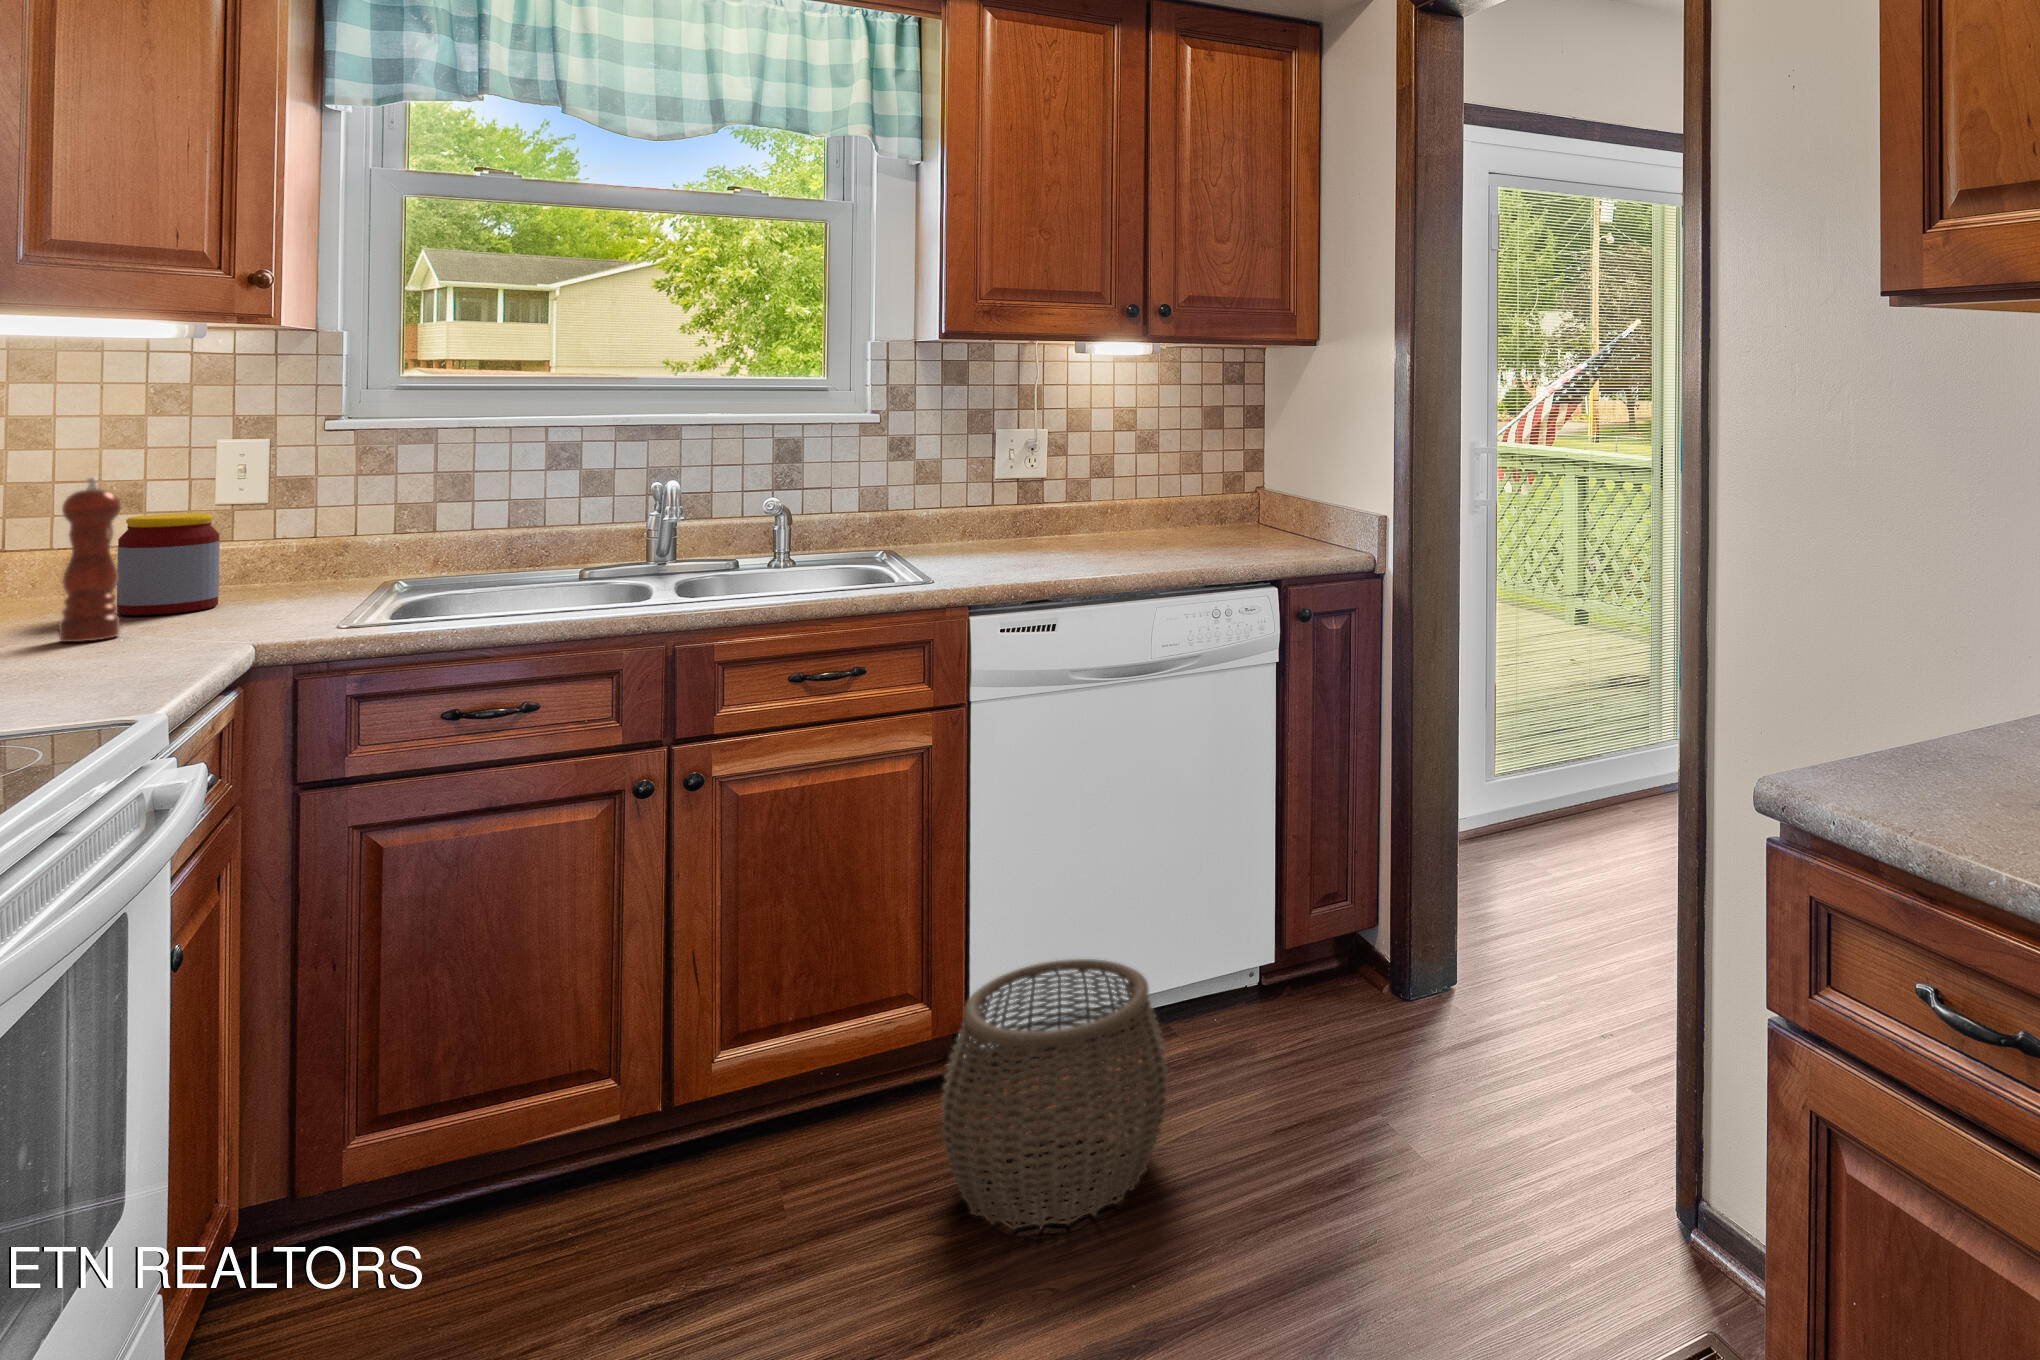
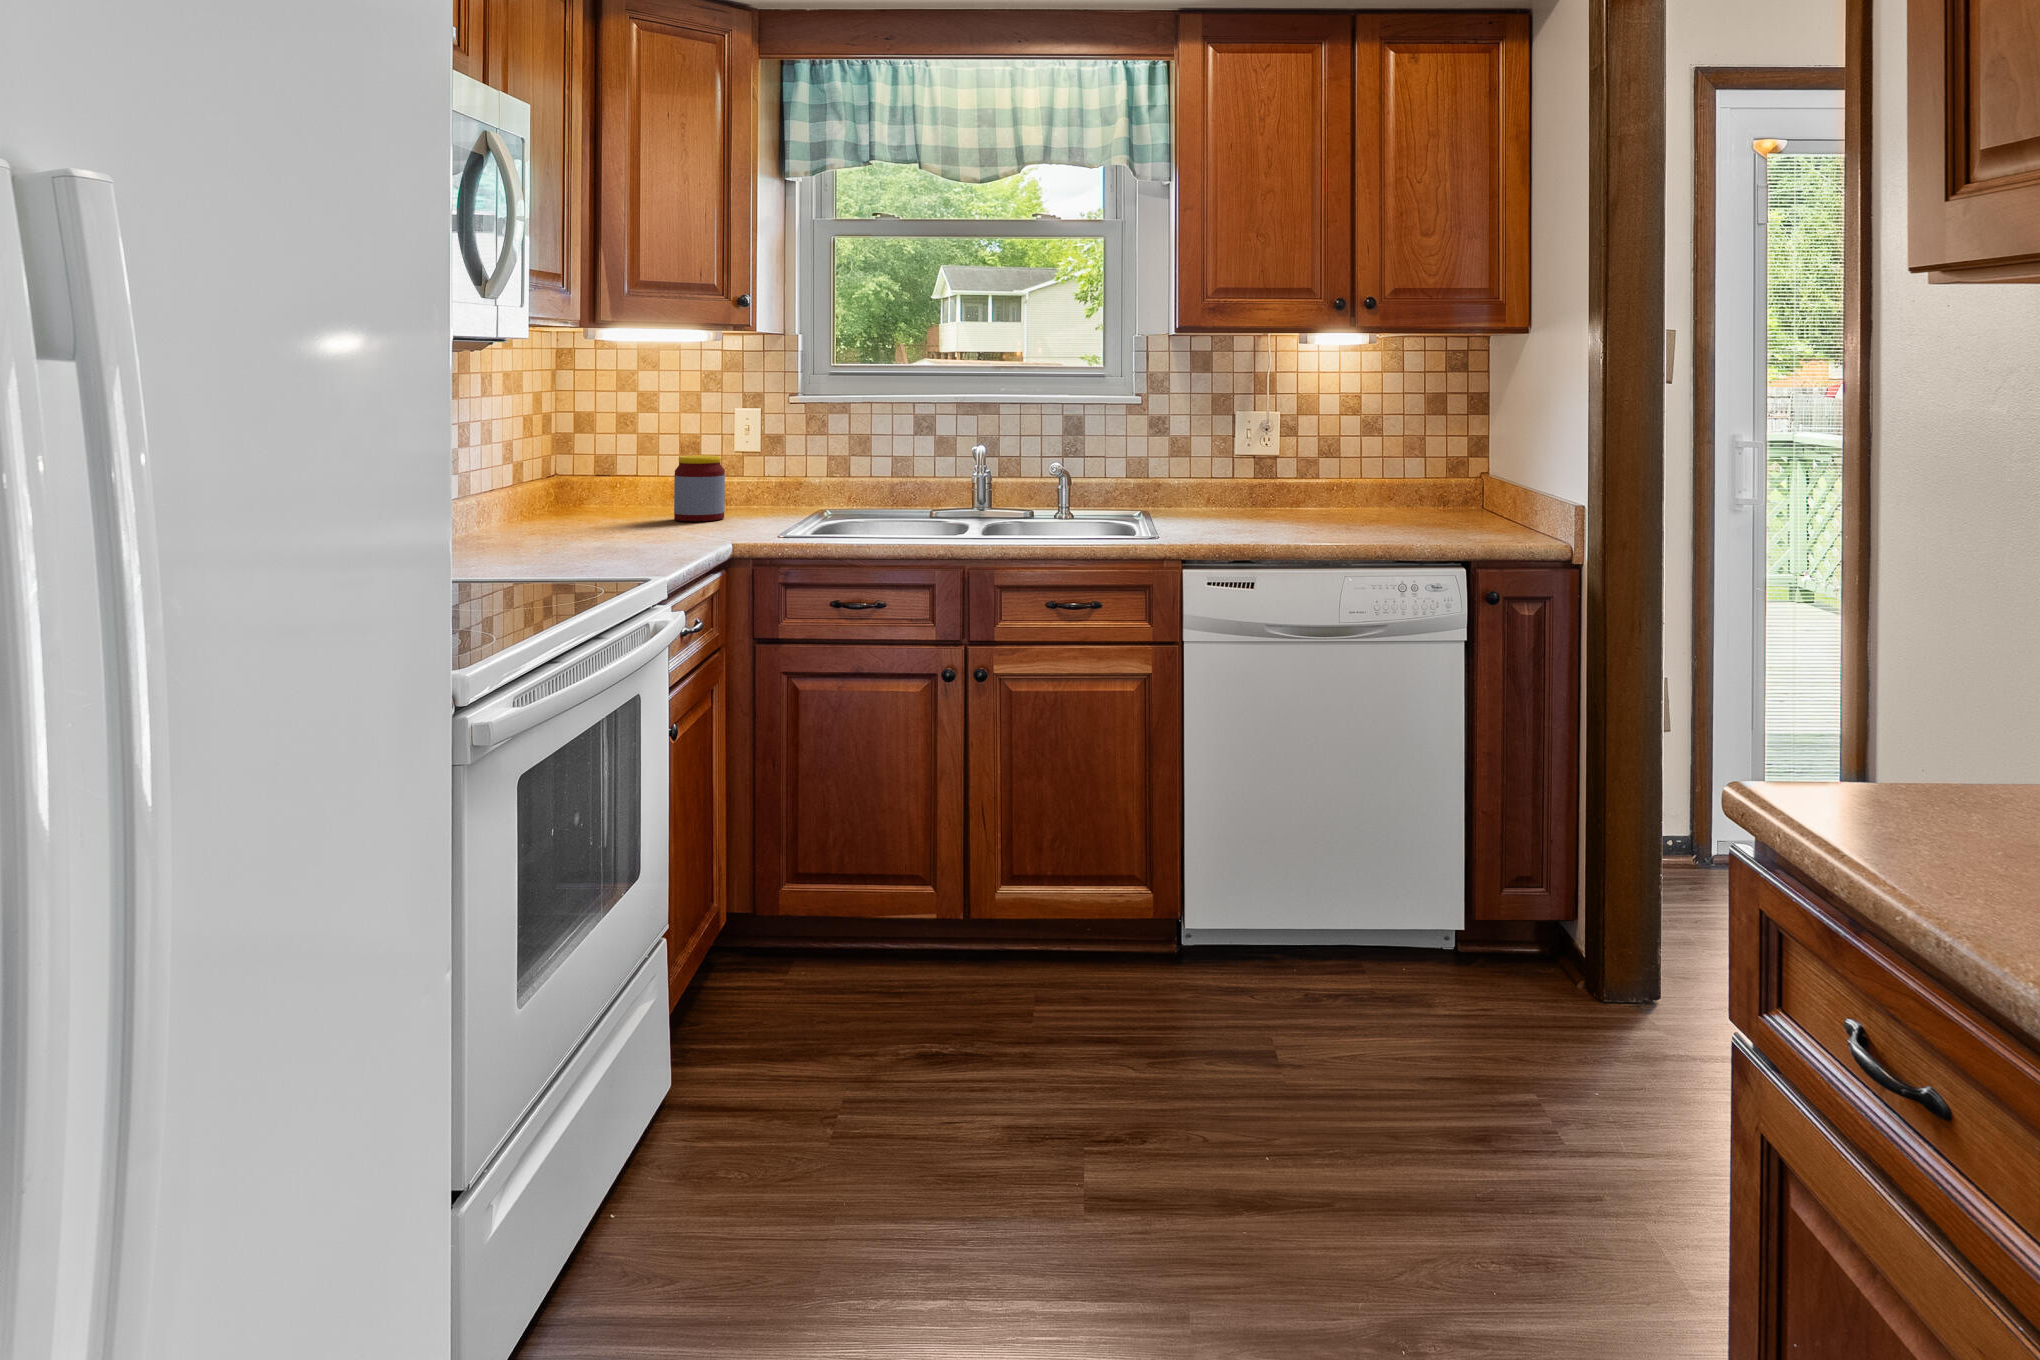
pepper mill: present [59,478,121,642] -> none [641,429,670,534]
woven basket: present [942,959,1168,1229] -> none [1144,871,1333,1093]

